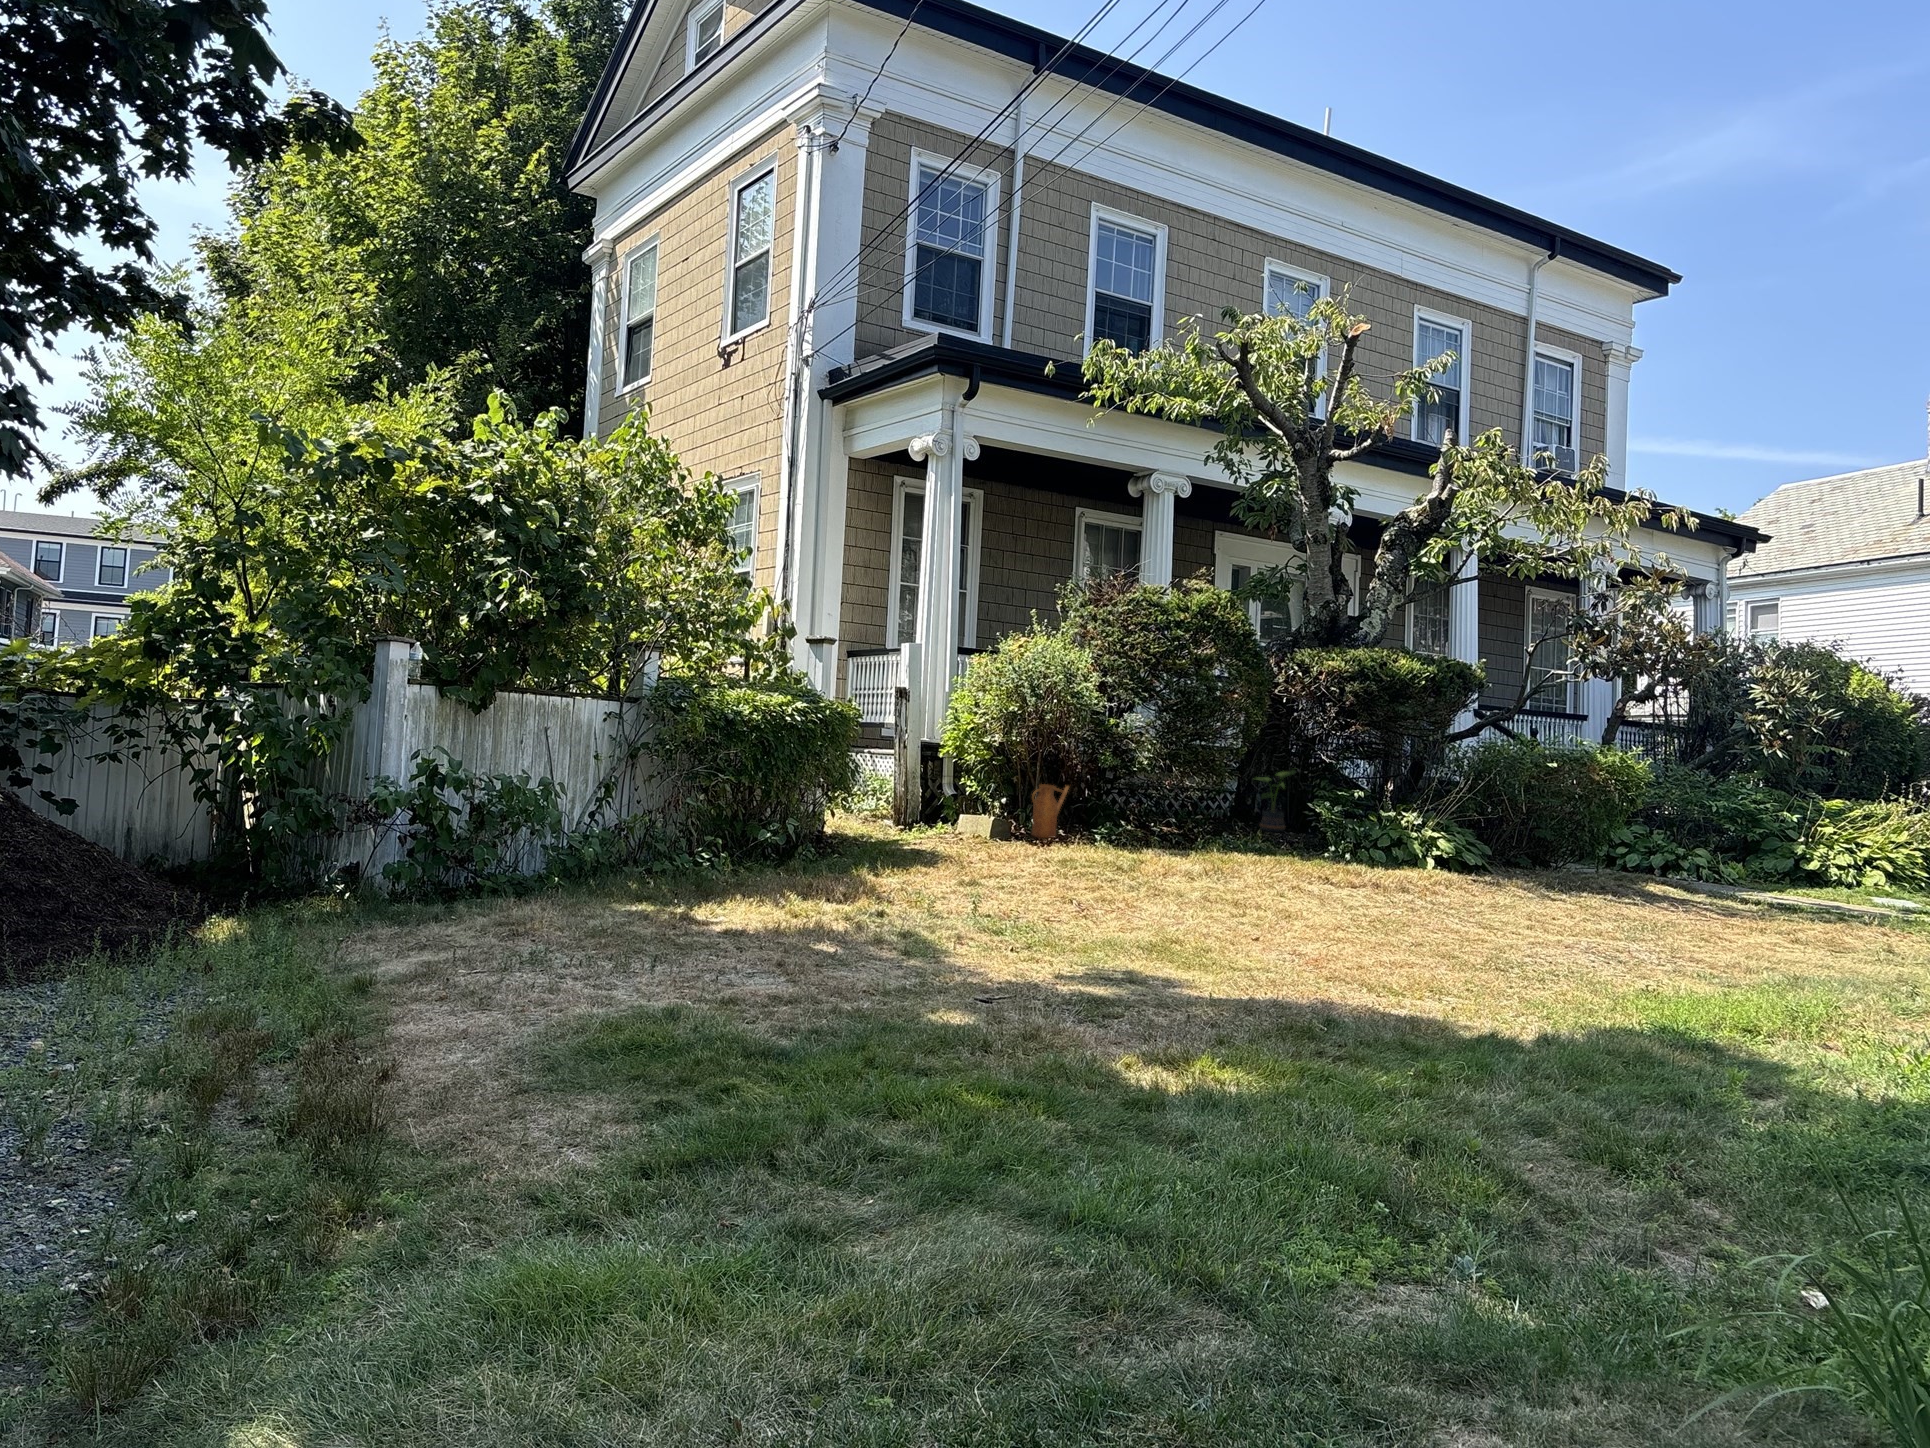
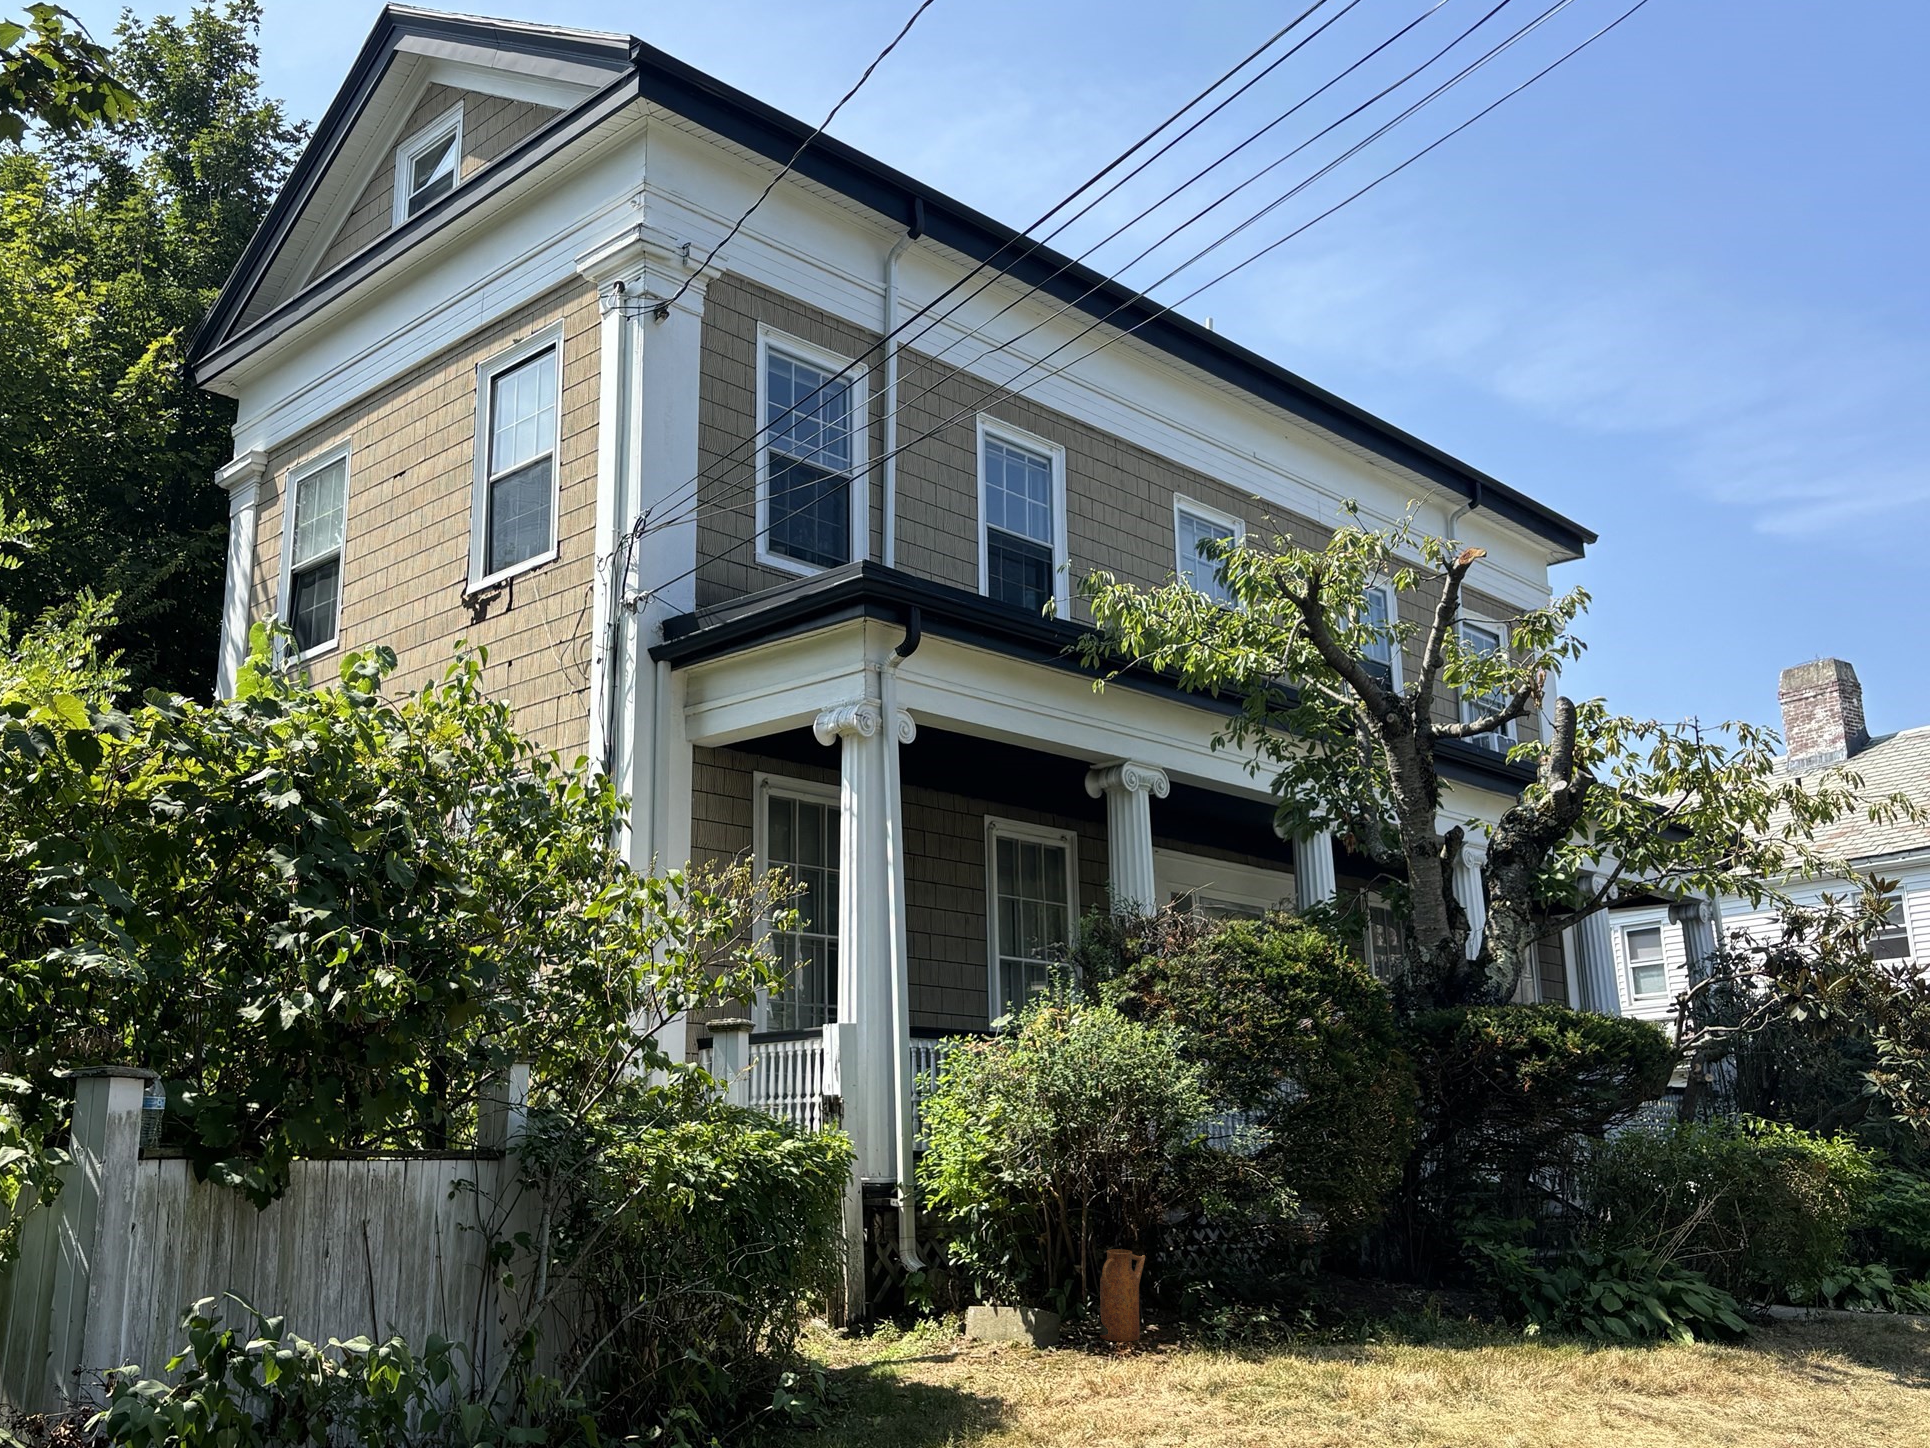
potted plant: present [1255,770,1295,832] -> none [1362,1188,1431,1292]

